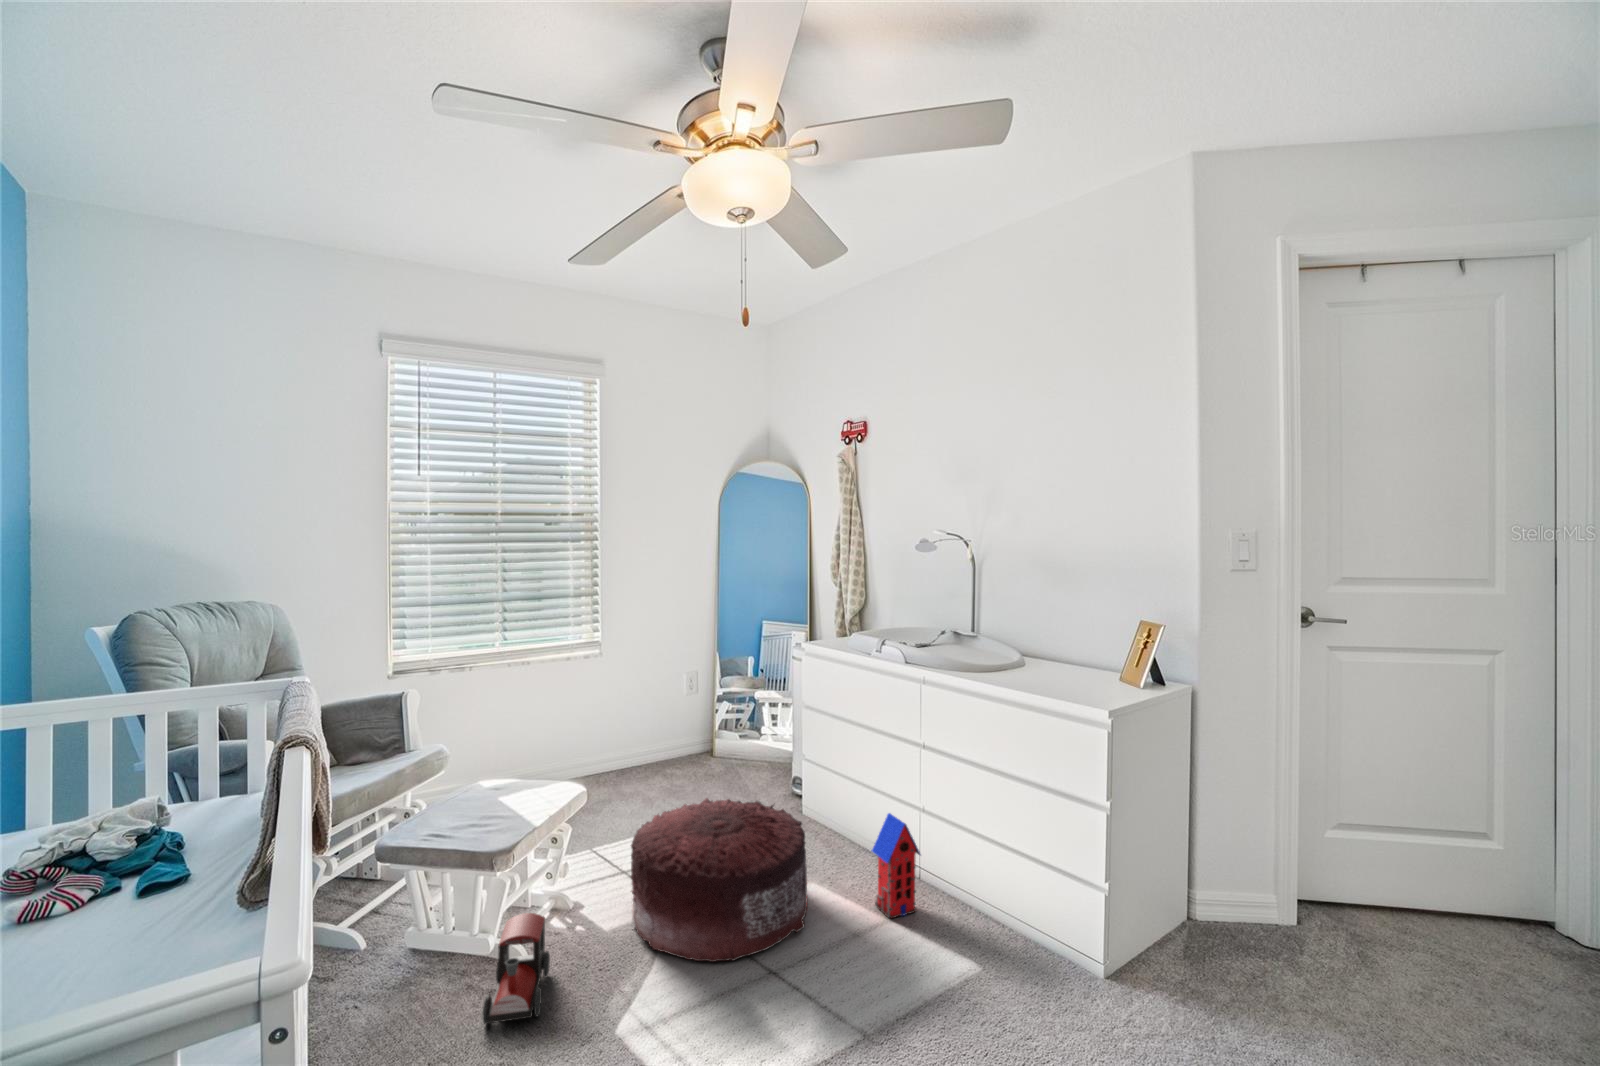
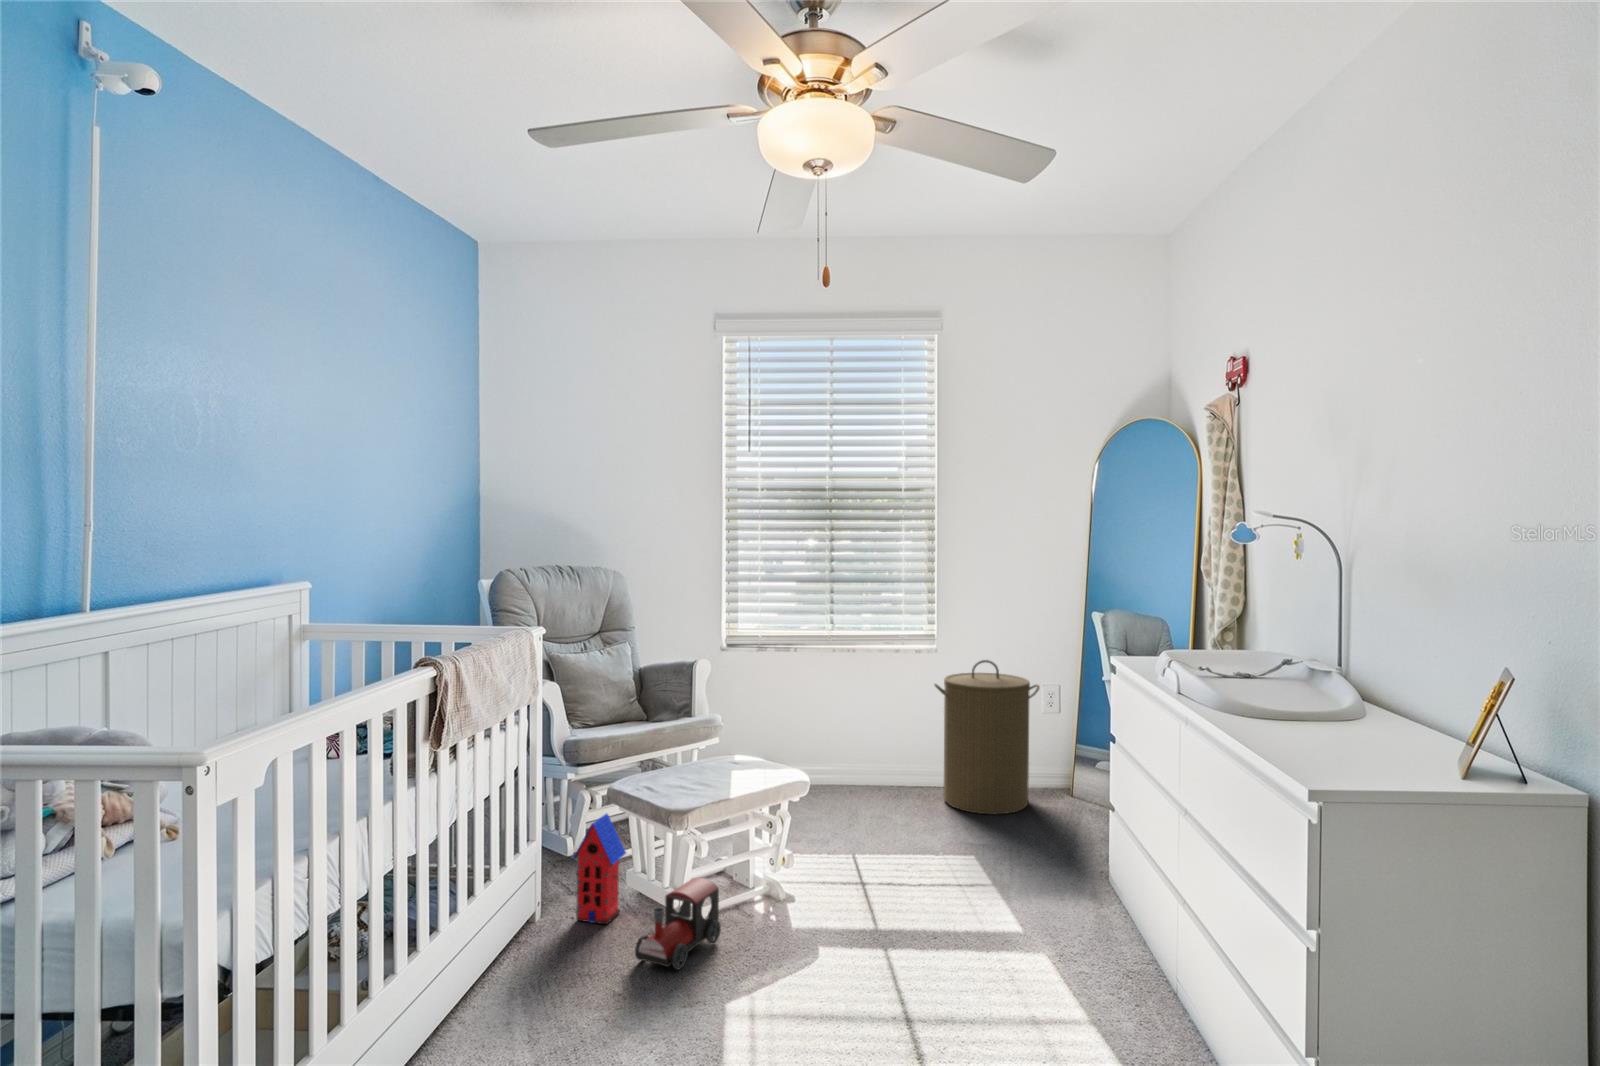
laundry hamper: none [612,657,693,786] -> present [935,660,1039,814]
pouf: present [631,798,807,962] -> none [808,820,1018,995]
toy house: present [872,813,920,918] -> present [573,814,626,924]

